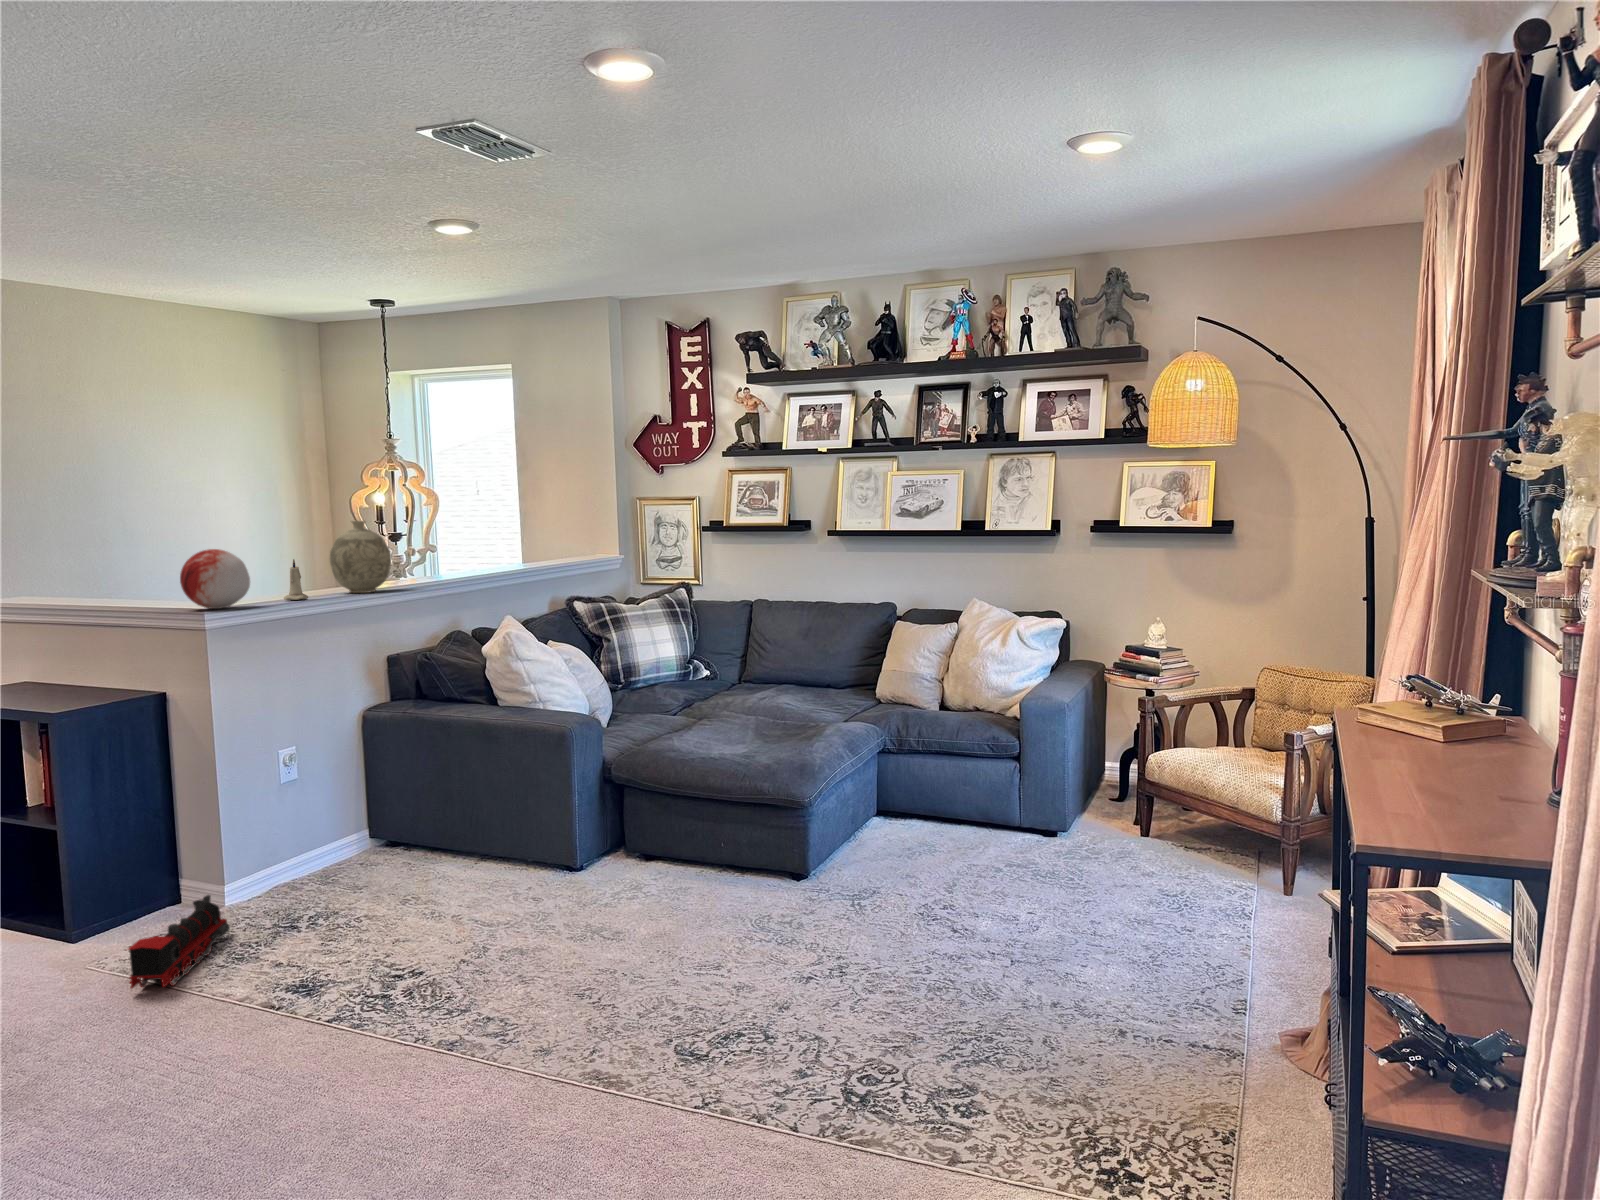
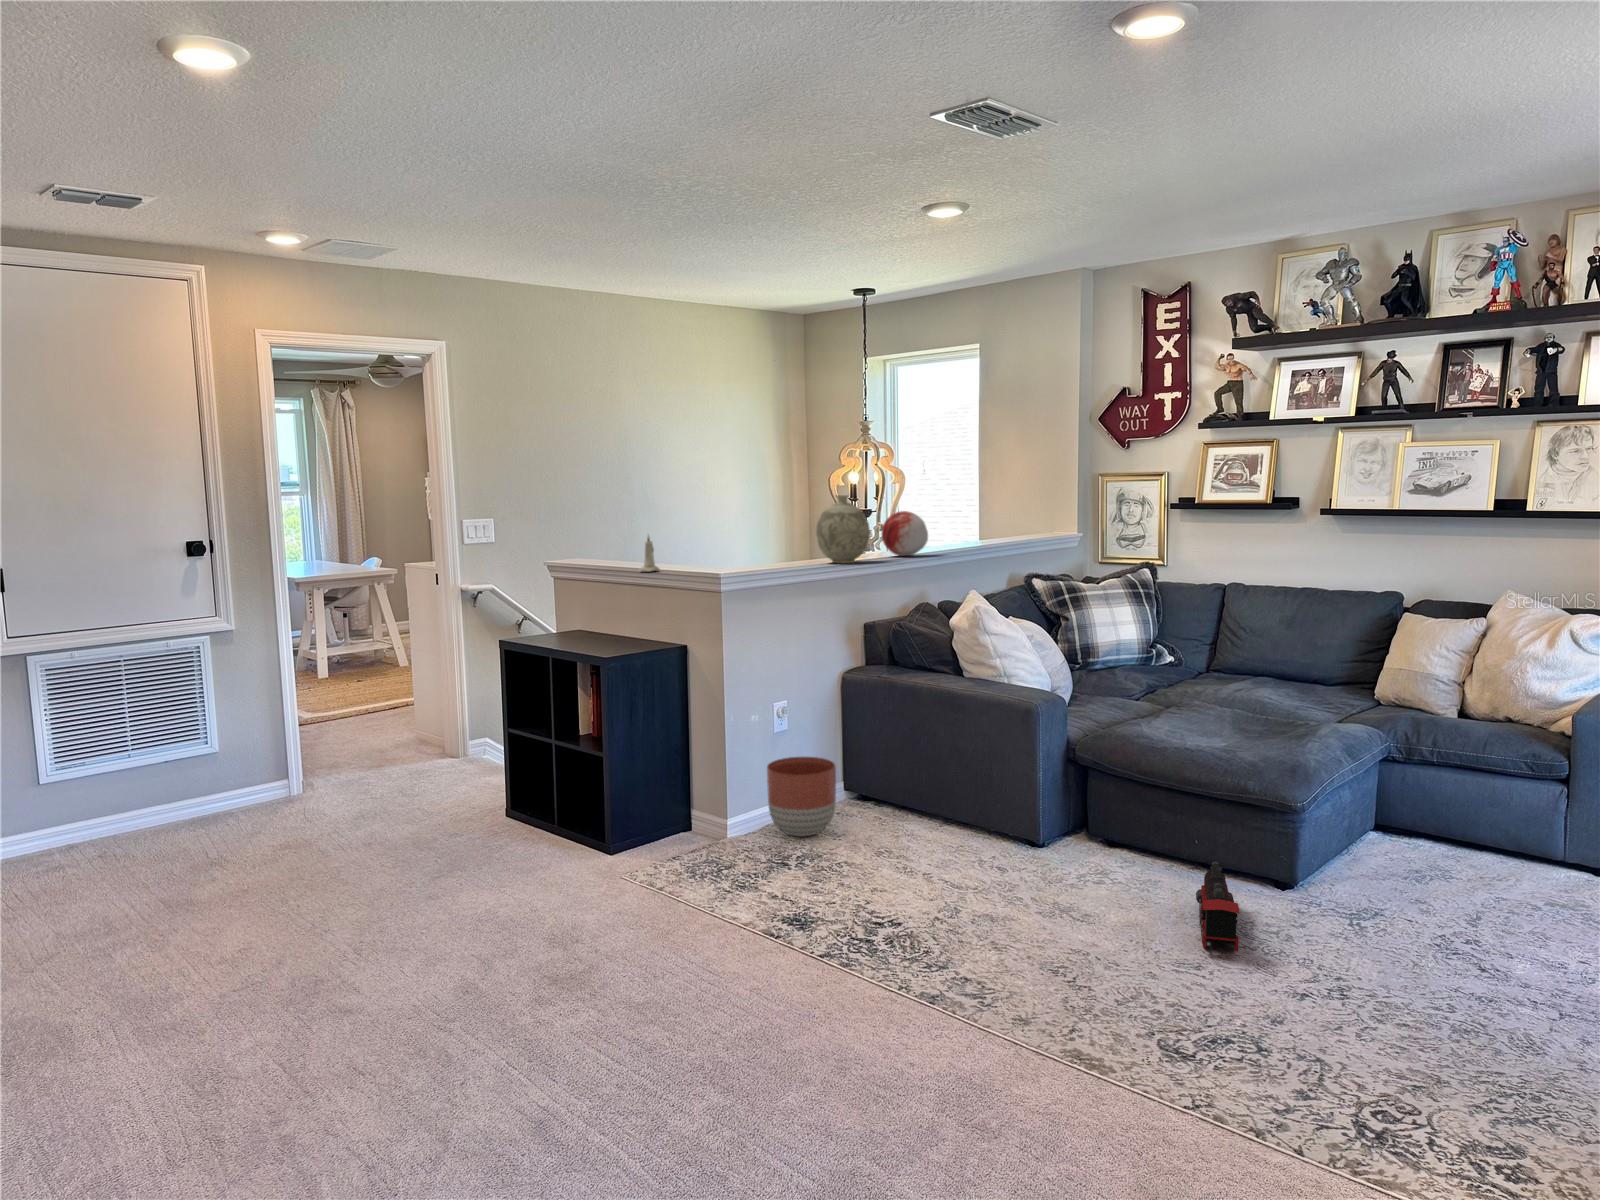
decorative orb: present [180,549,250,609] -> present [882,511,928,556]
candle: present [284,559,308,600] -> present [639,537,659,572]
planter: none [276,802,359,890] -> present [767,757,836,836]
toy train: present [128,895,230,989] -> present [1196,862,1240,952]

